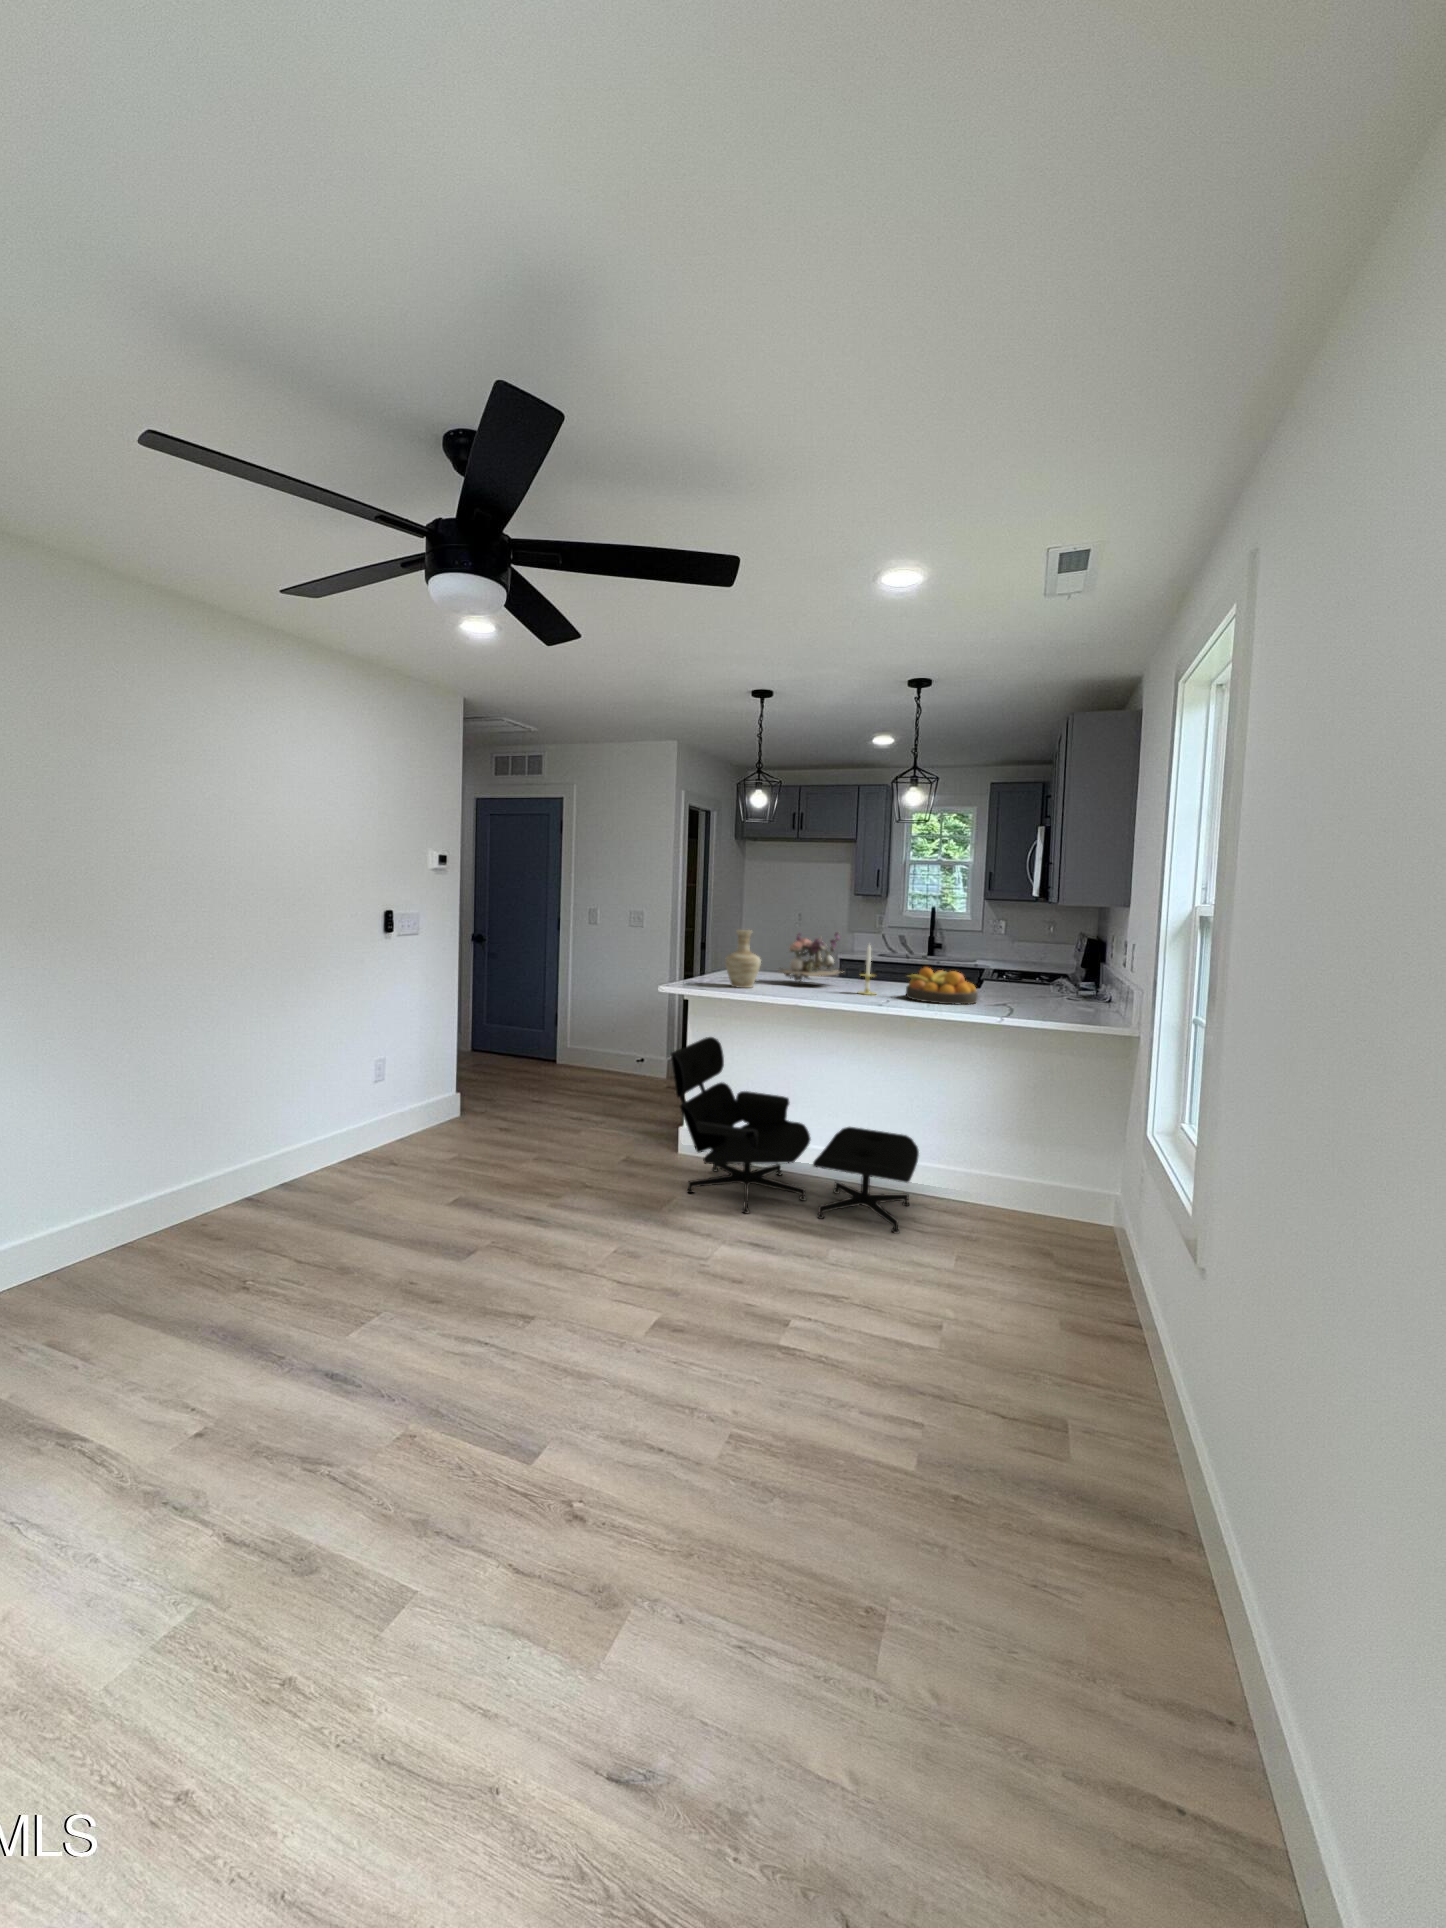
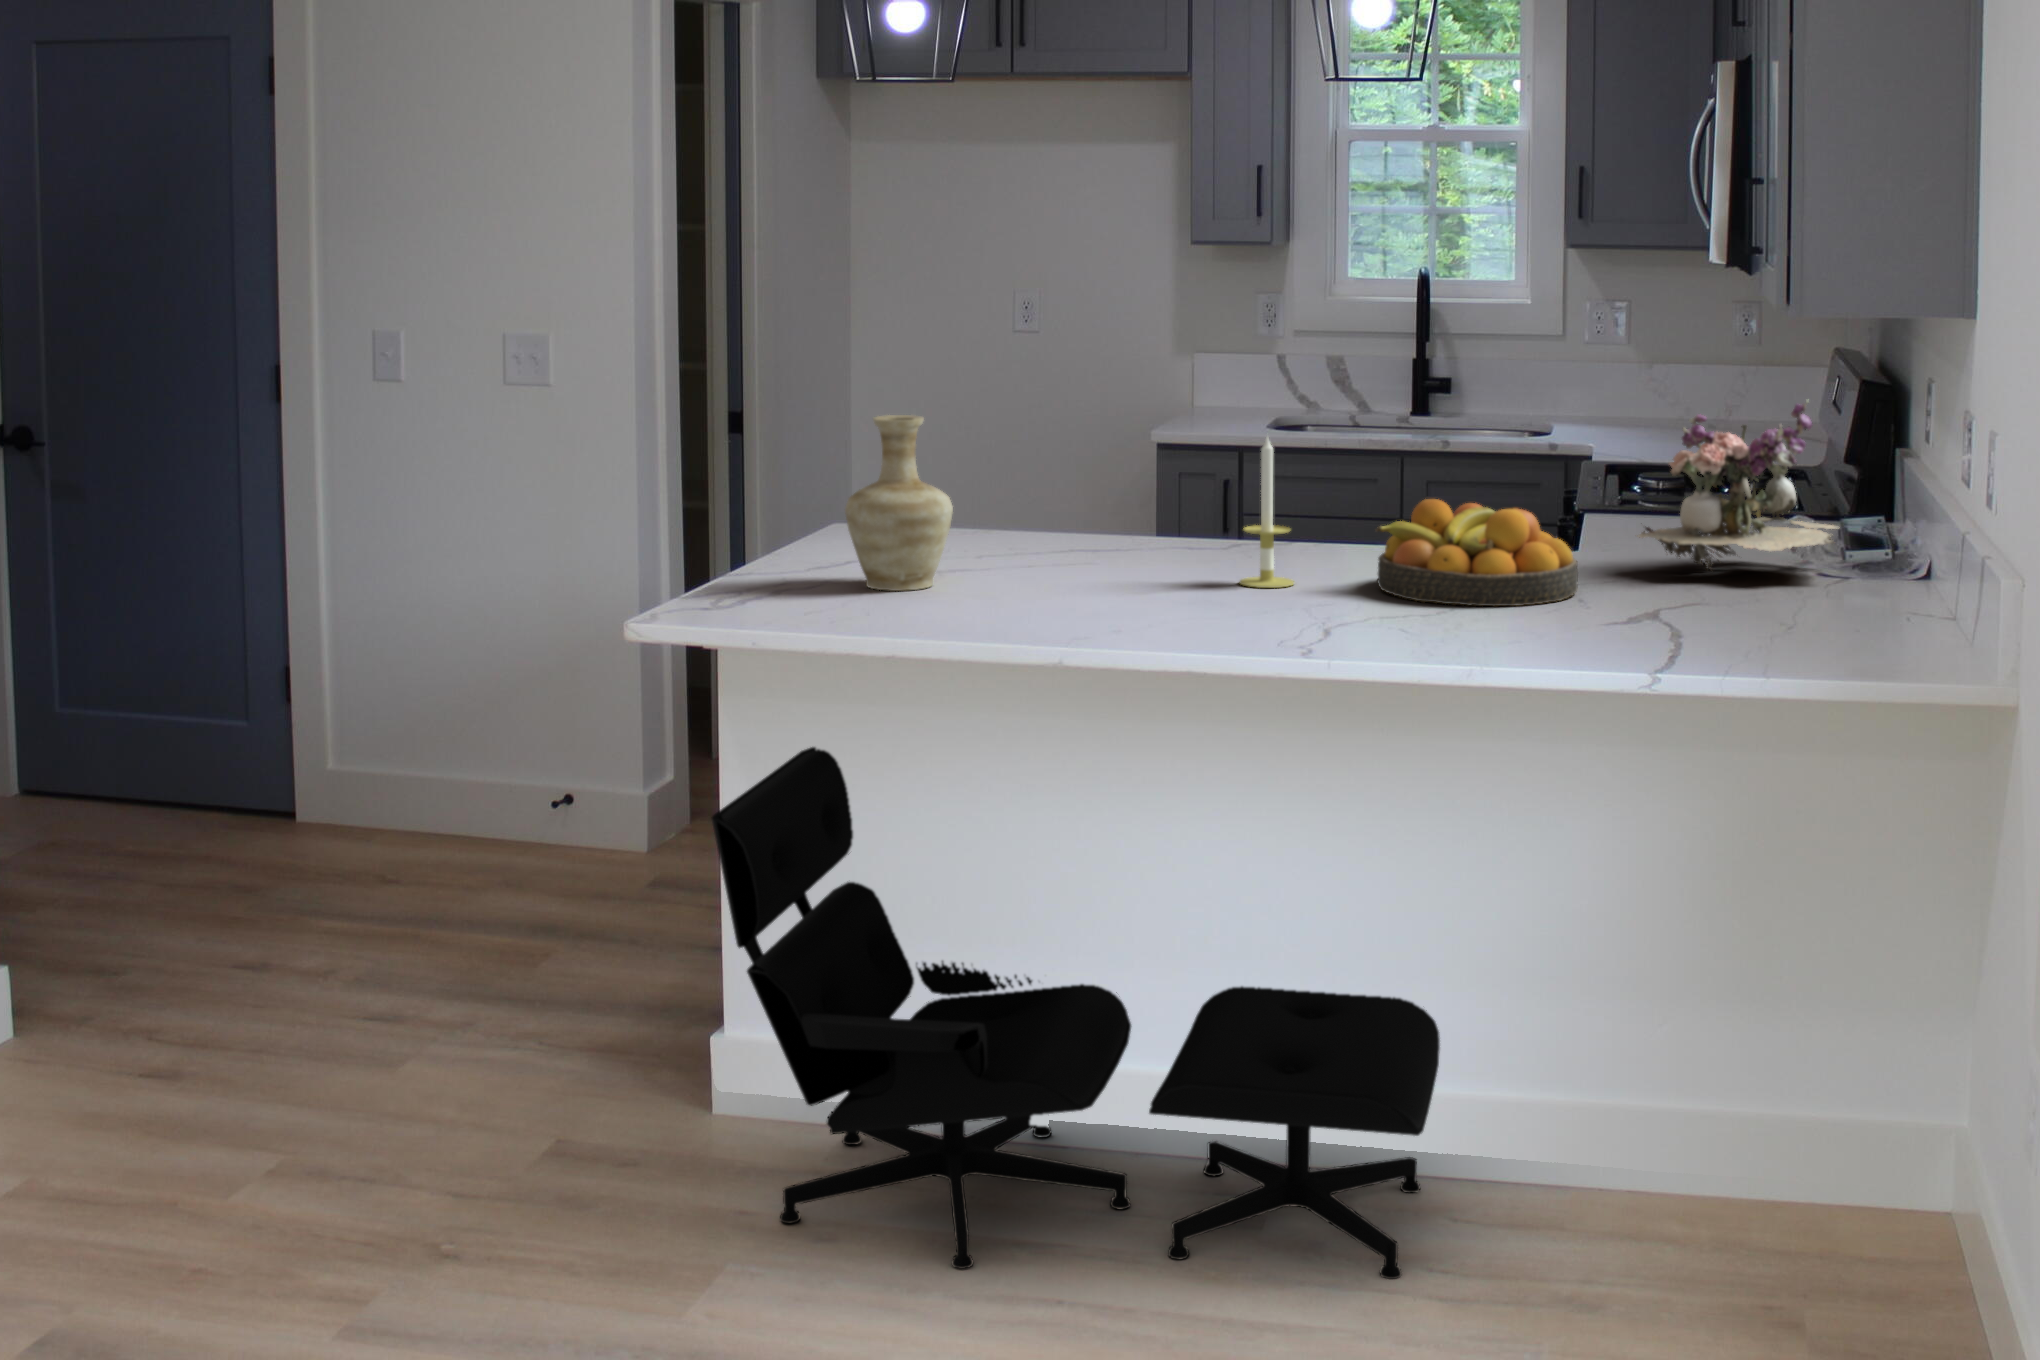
flower arrangement: present [780,932,840,982] -> present [1637,400,1838,569]

